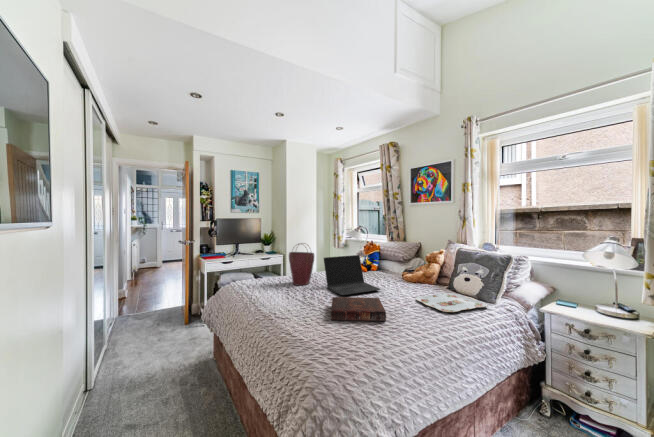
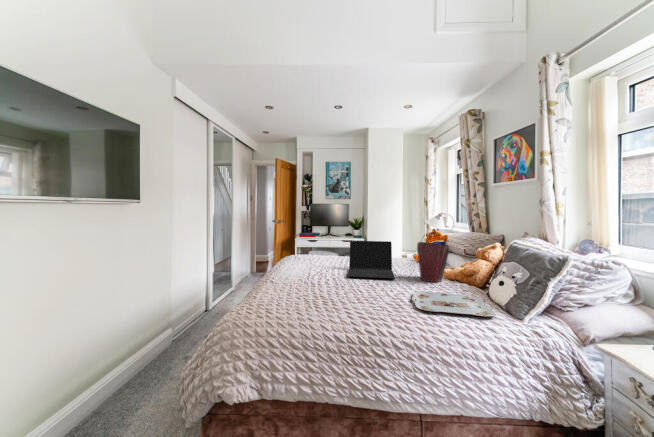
handbag: present [289,243,314,285] -> present [417,233,449,282]
book: present [331,297,386,321] -> none [303,275,365,301]

